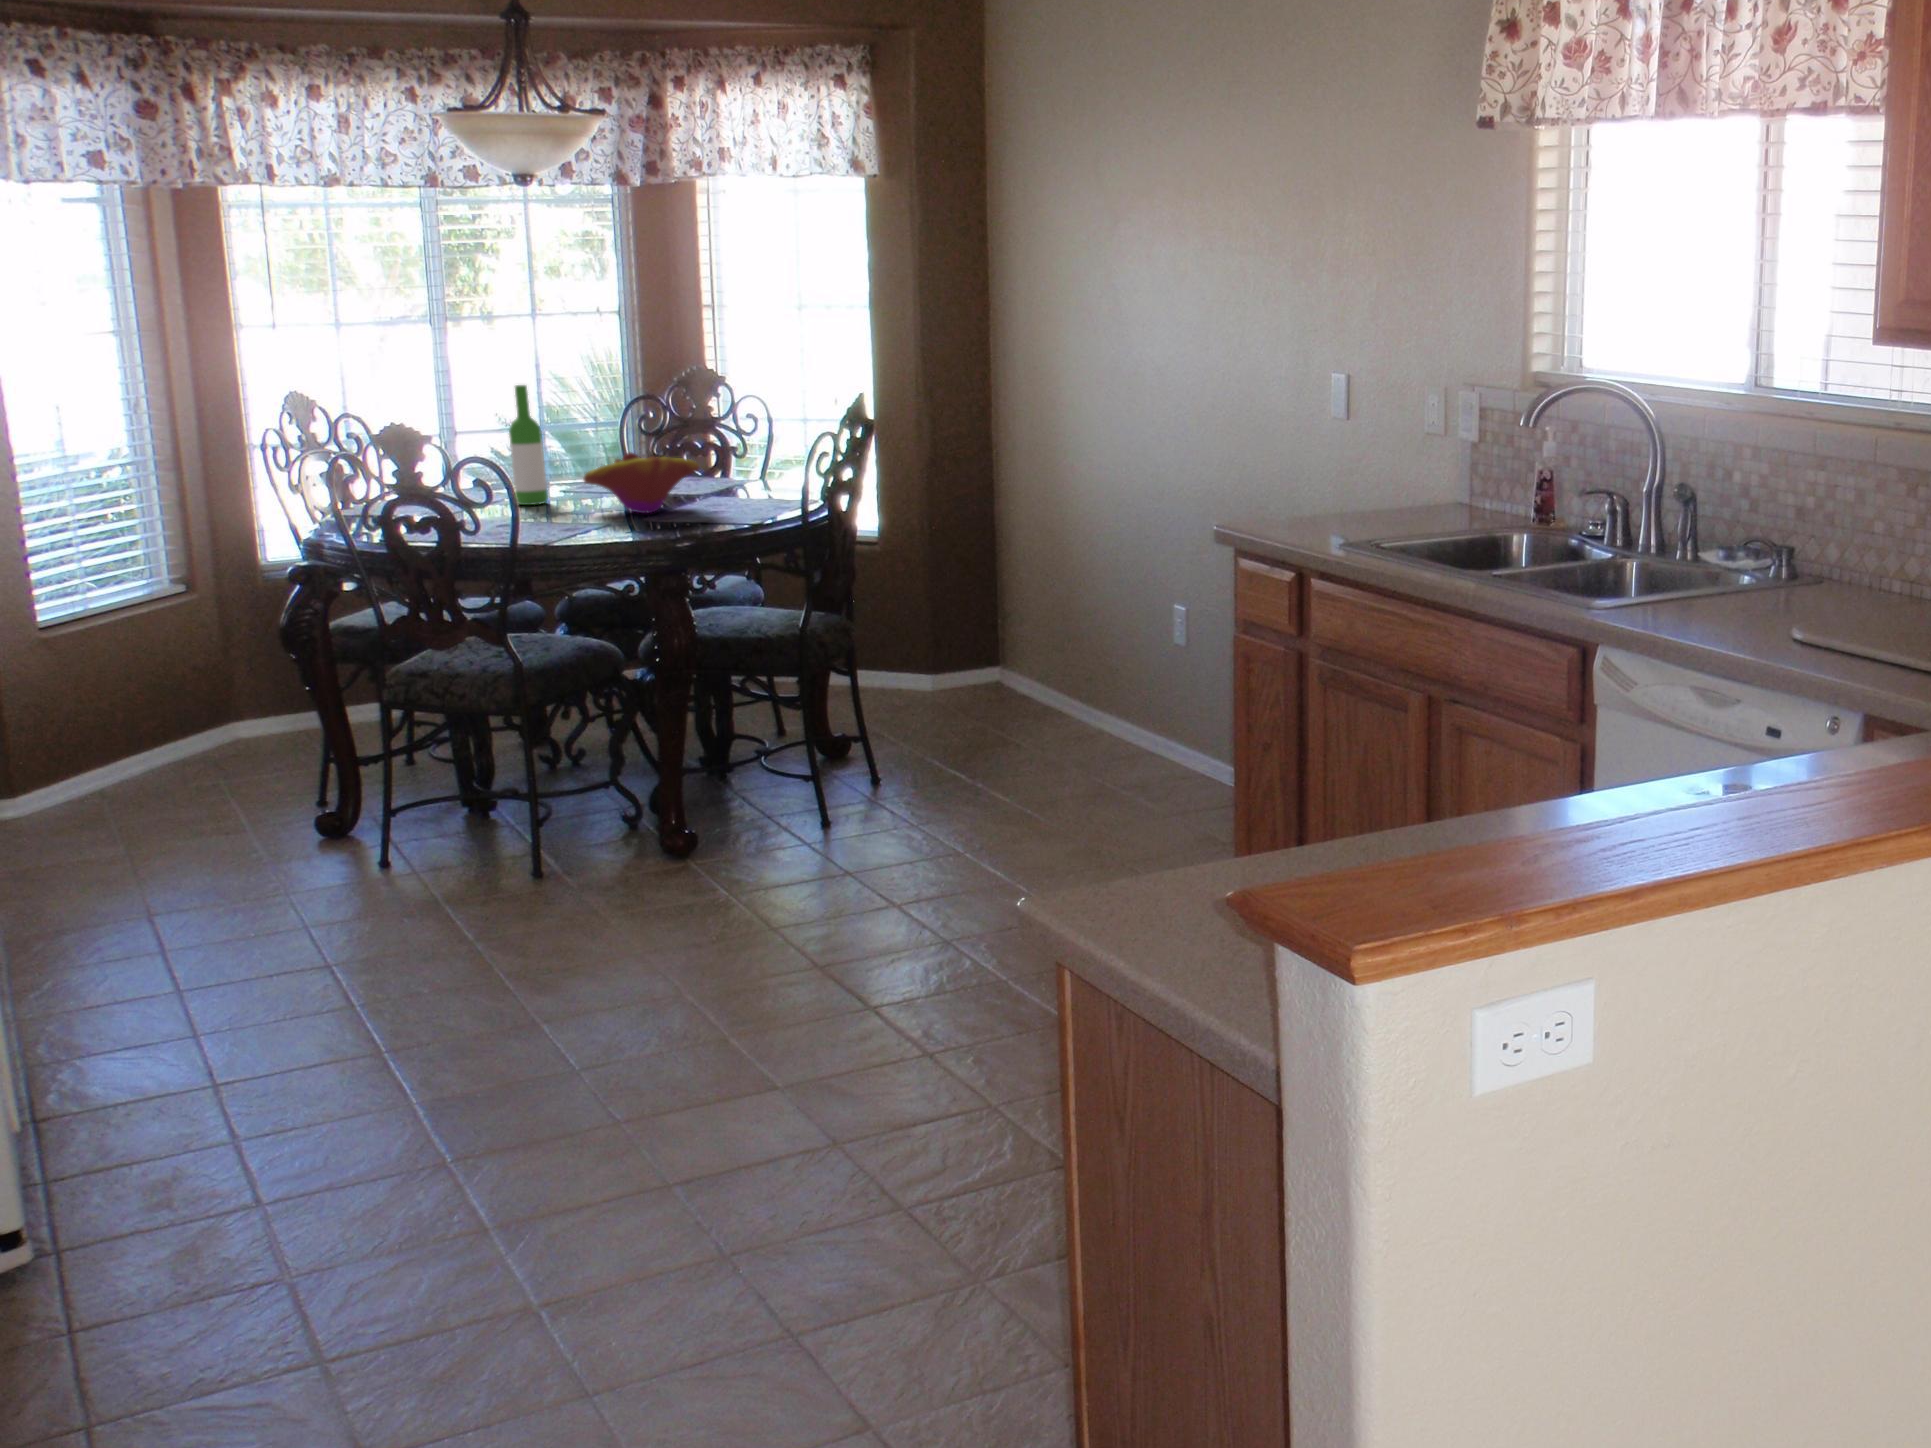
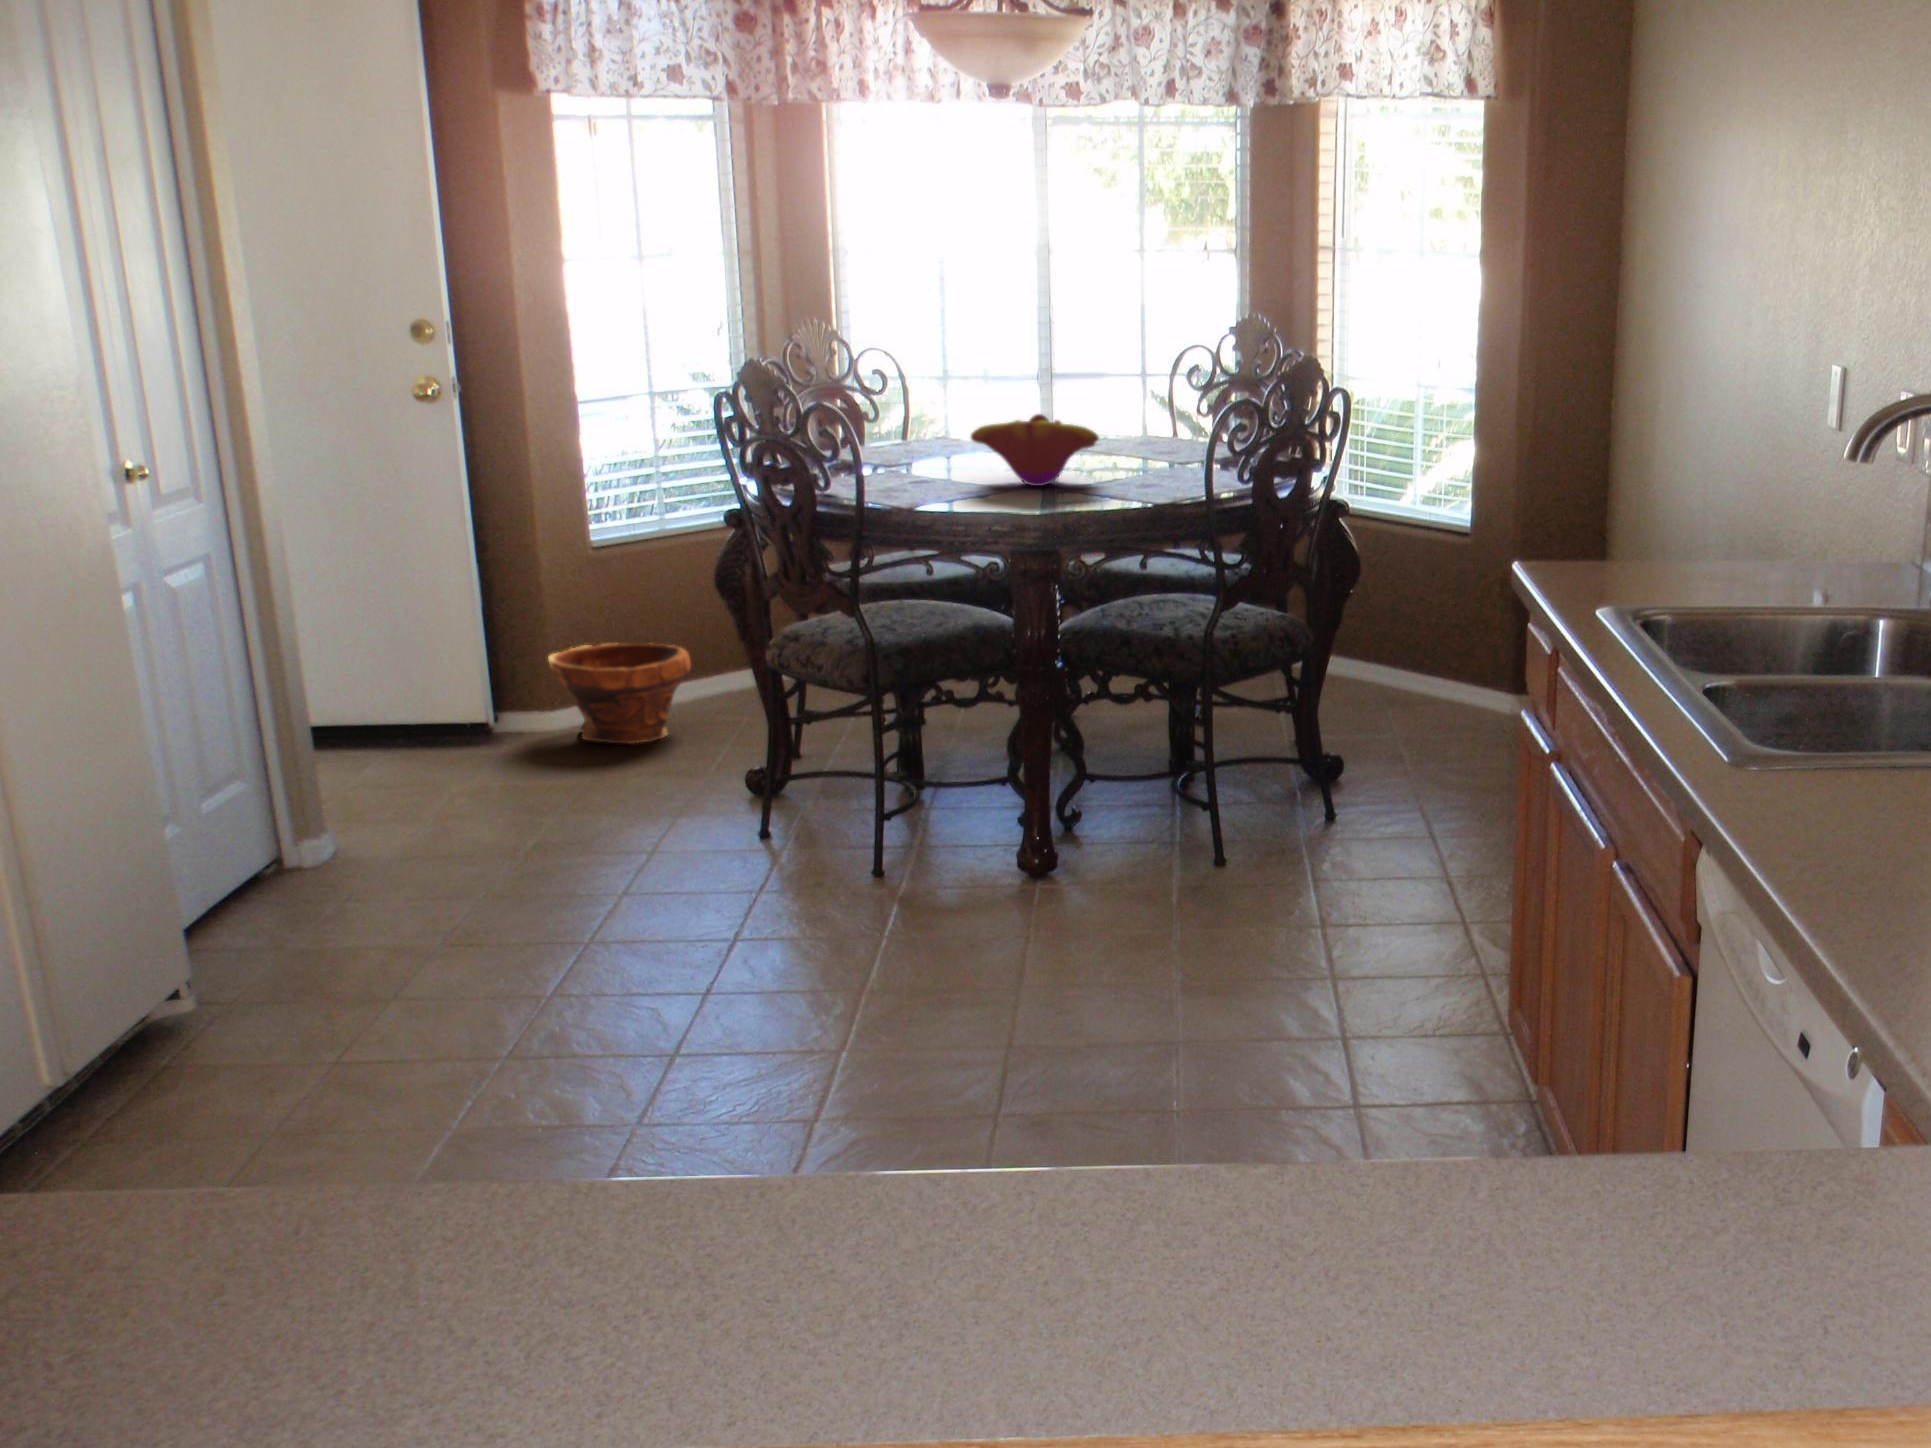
wine bottle: present [509,385,548,505] -> none [937,329,974,466]
planter: none [37,710,194,814] -> present [548,643,691,743]

